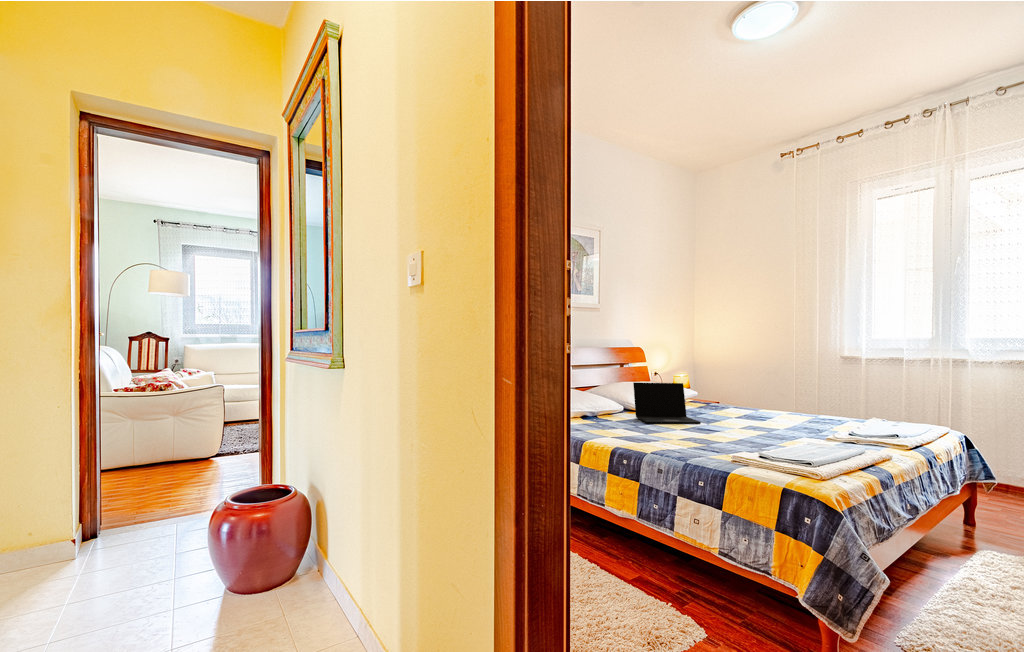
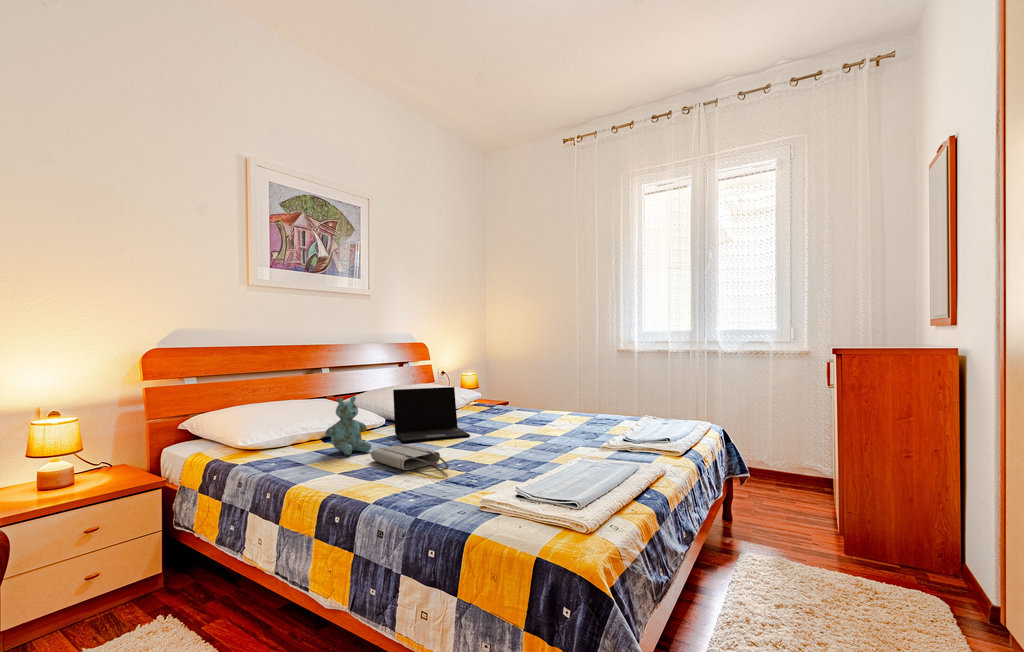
stuffed bear: none [592,384,625,427] -> present [325,396,371,455]
tote bag: none [630,422,696,440] -> present [371,444,449,472]

